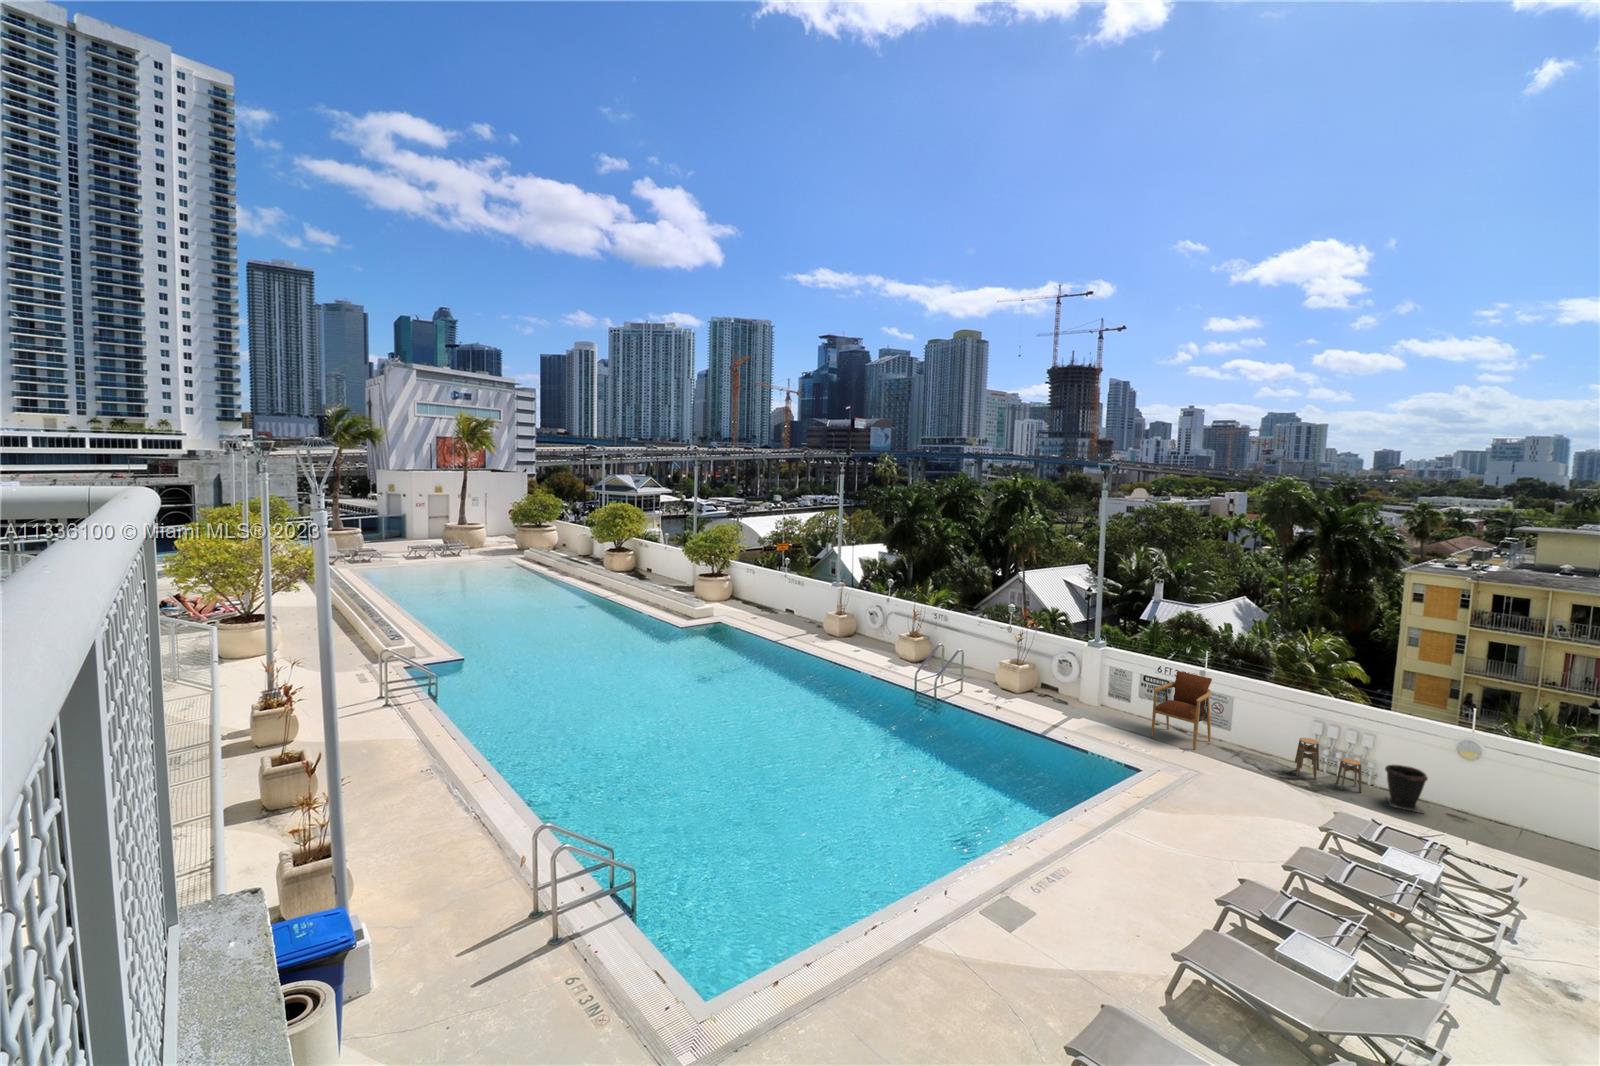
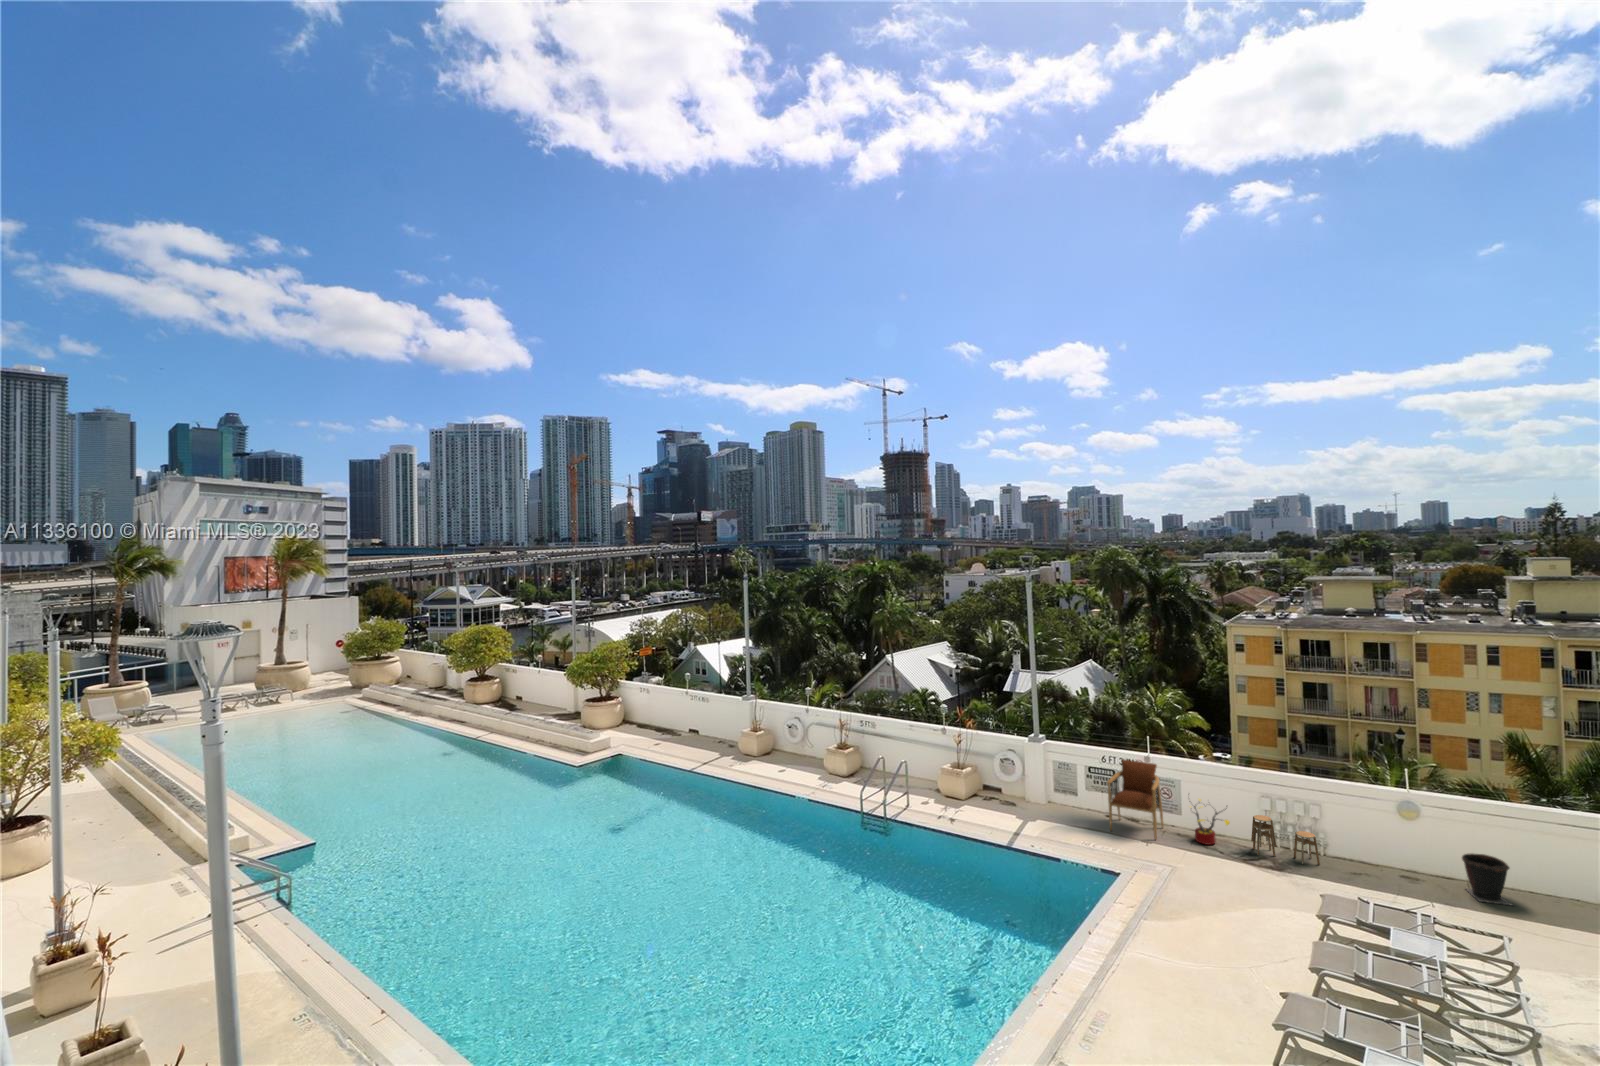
decorative plant: none [1237,709,1274,761] -> present [1194,799,1230,845]
bucket: present [1385,765,1428,813] -> present [1462,854,1512,906]

